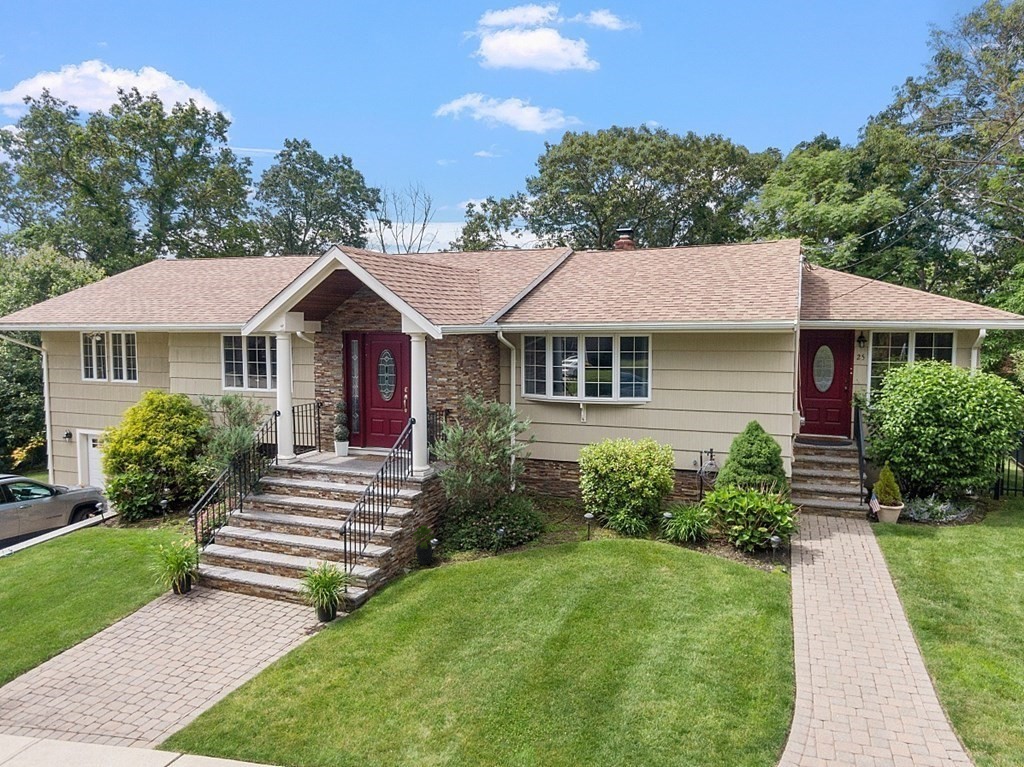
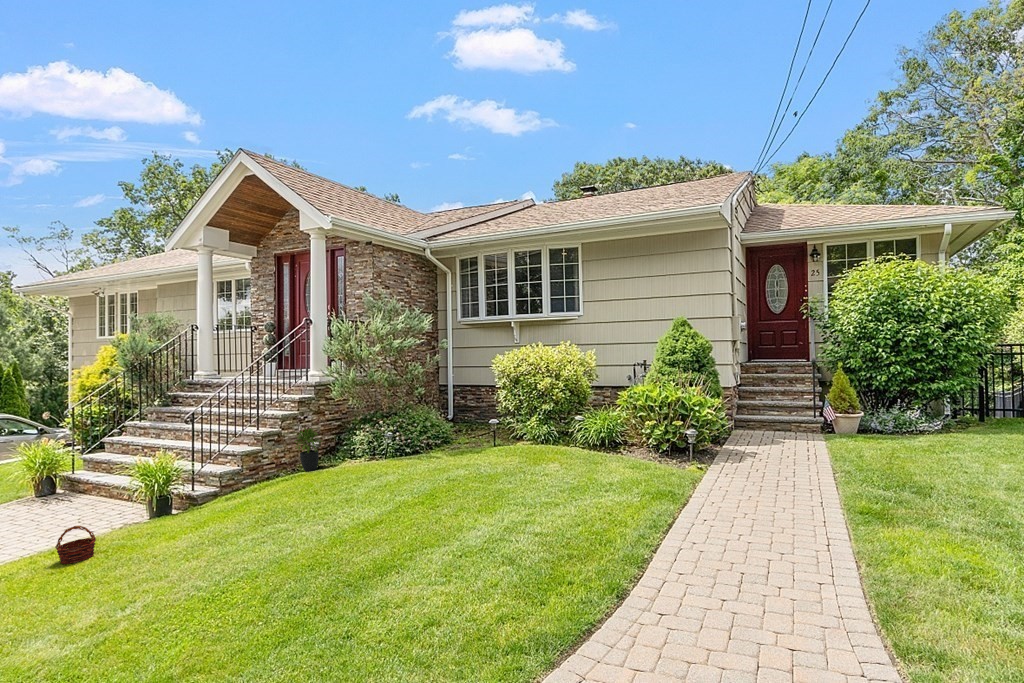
basket: none [295,641,322,674] -> present [55,526,96,564]

